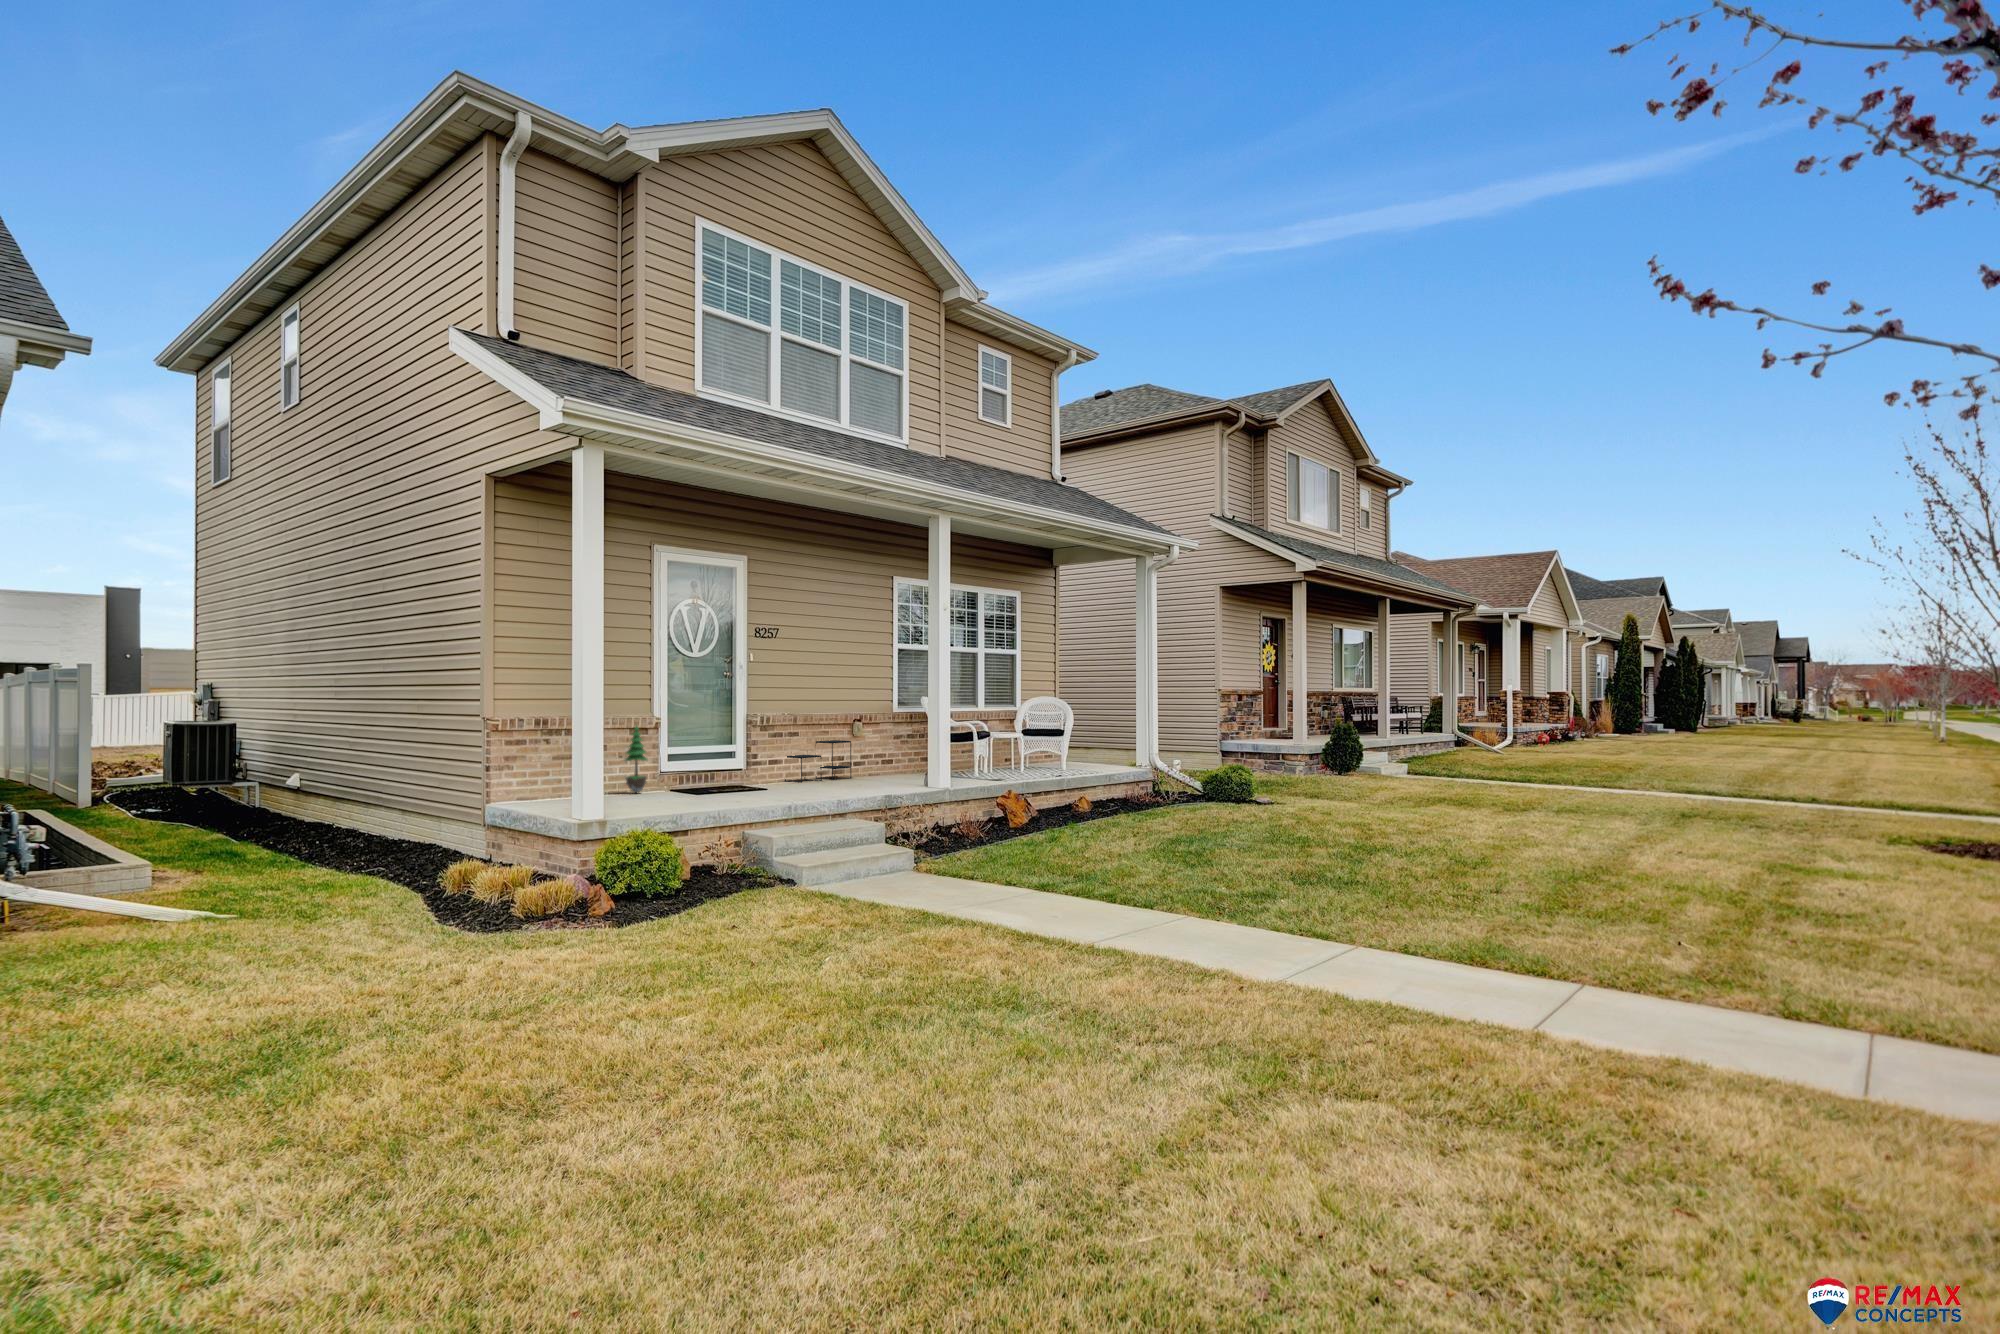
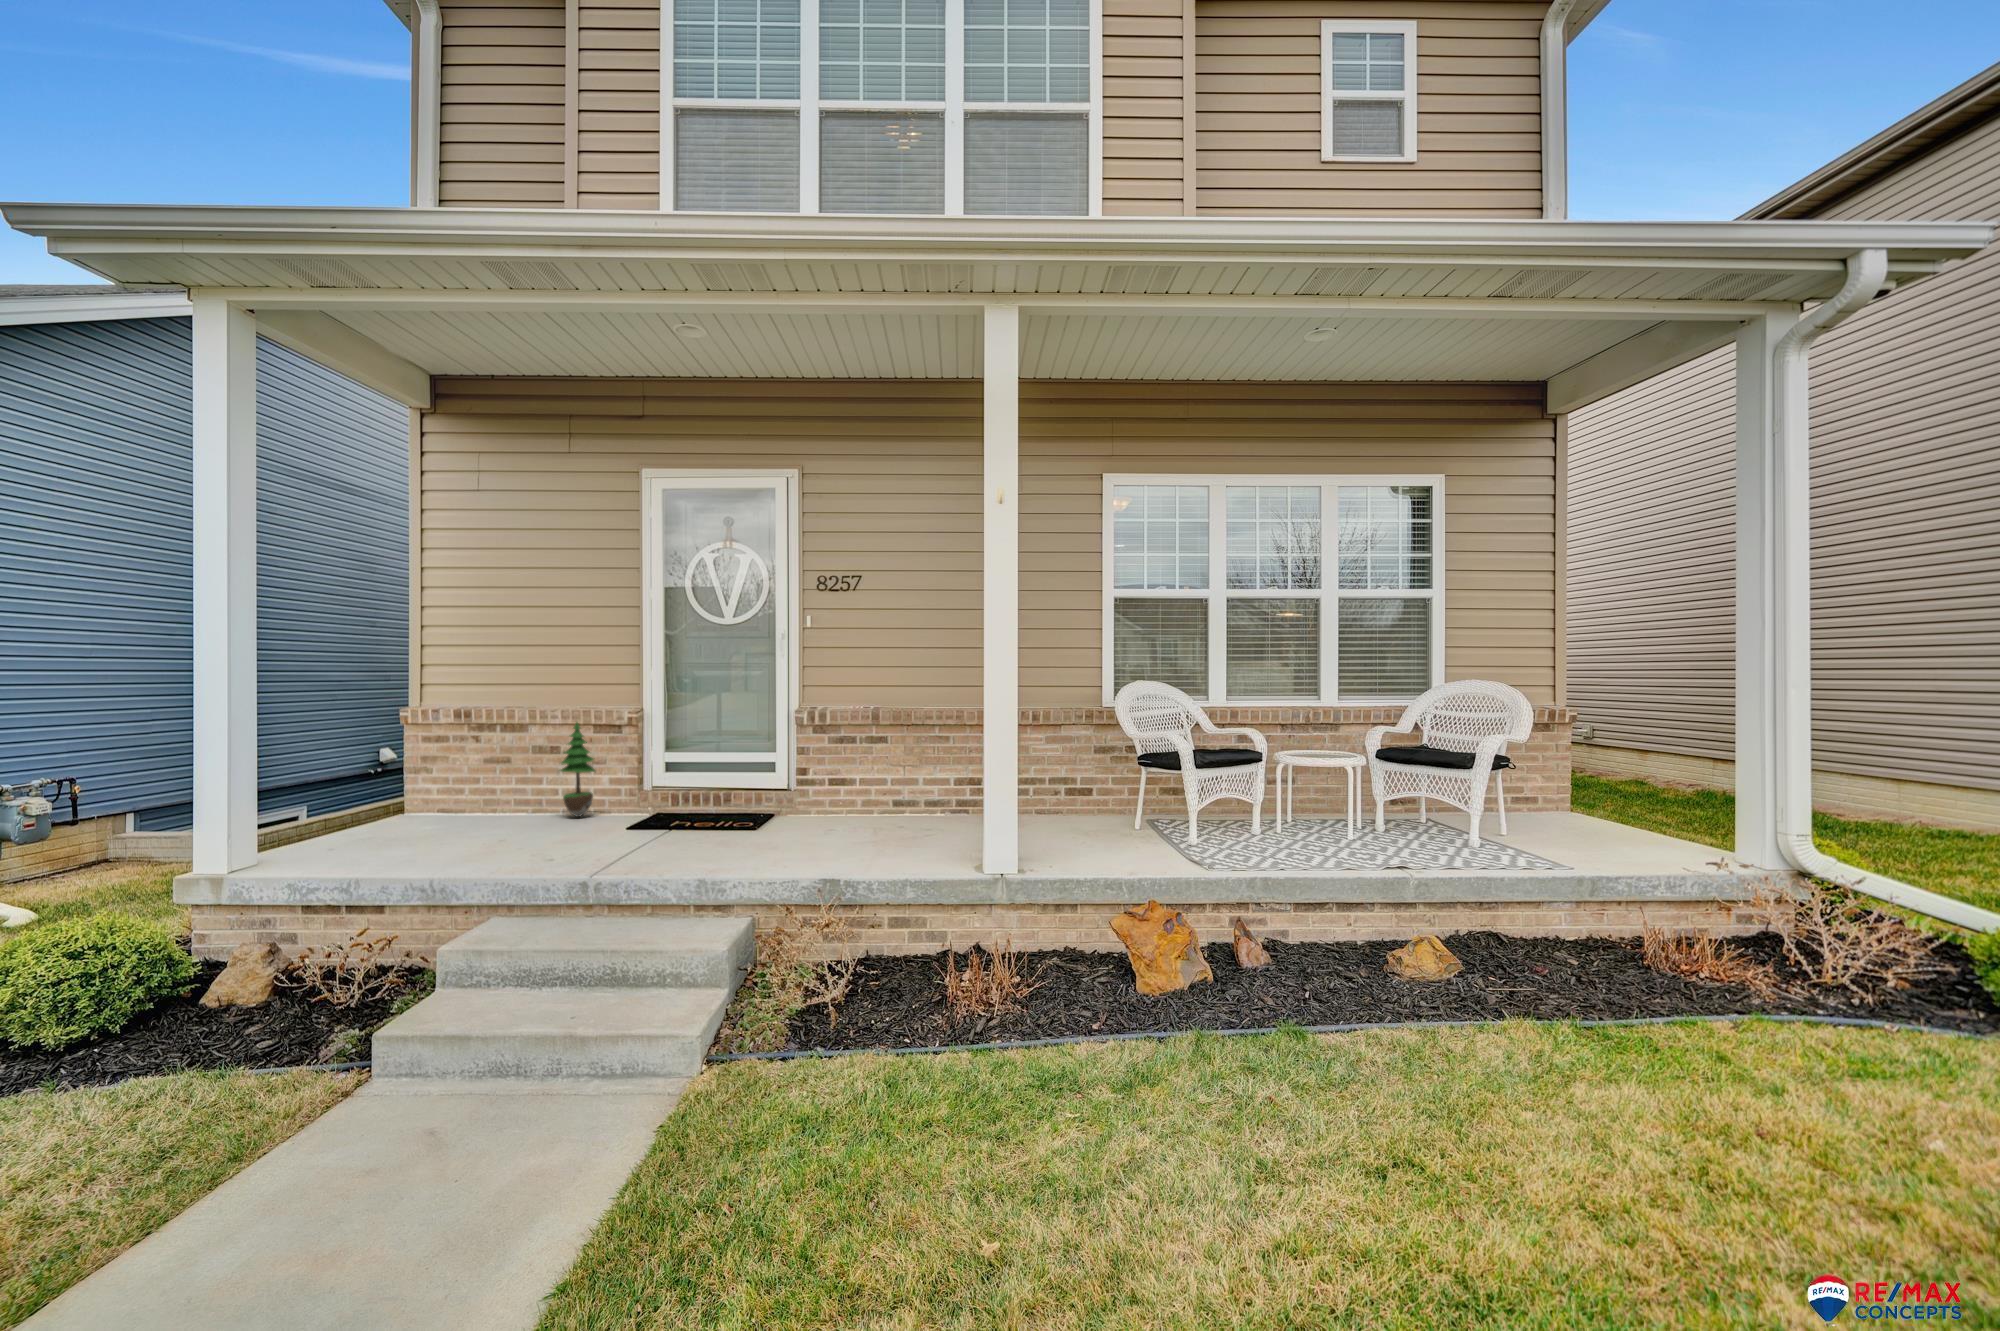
side table: present [785,740,851,783] -> none [847,753,956,823]

